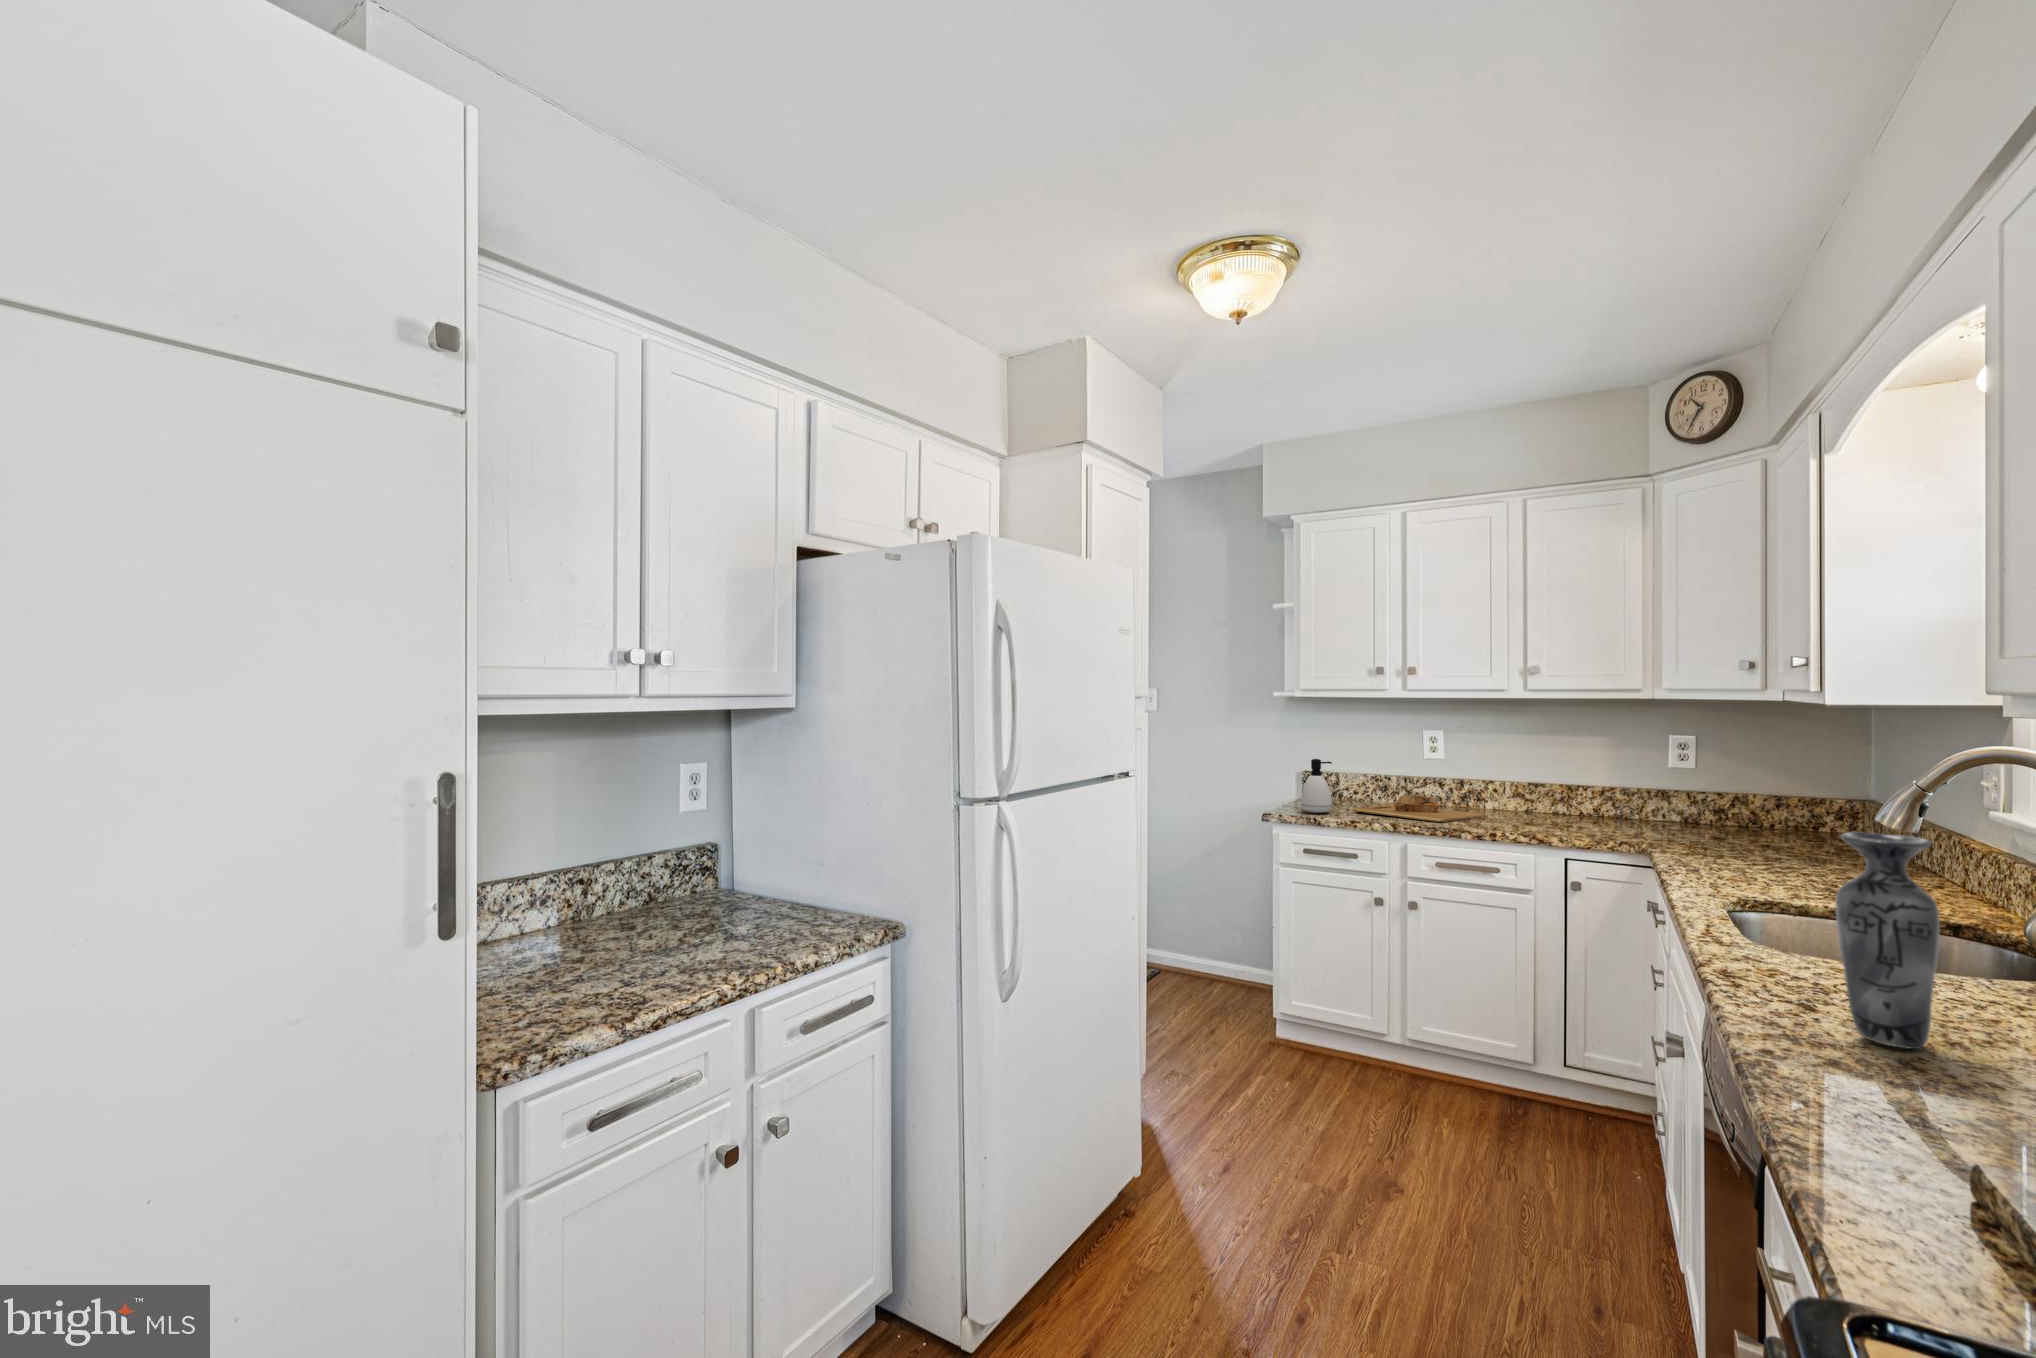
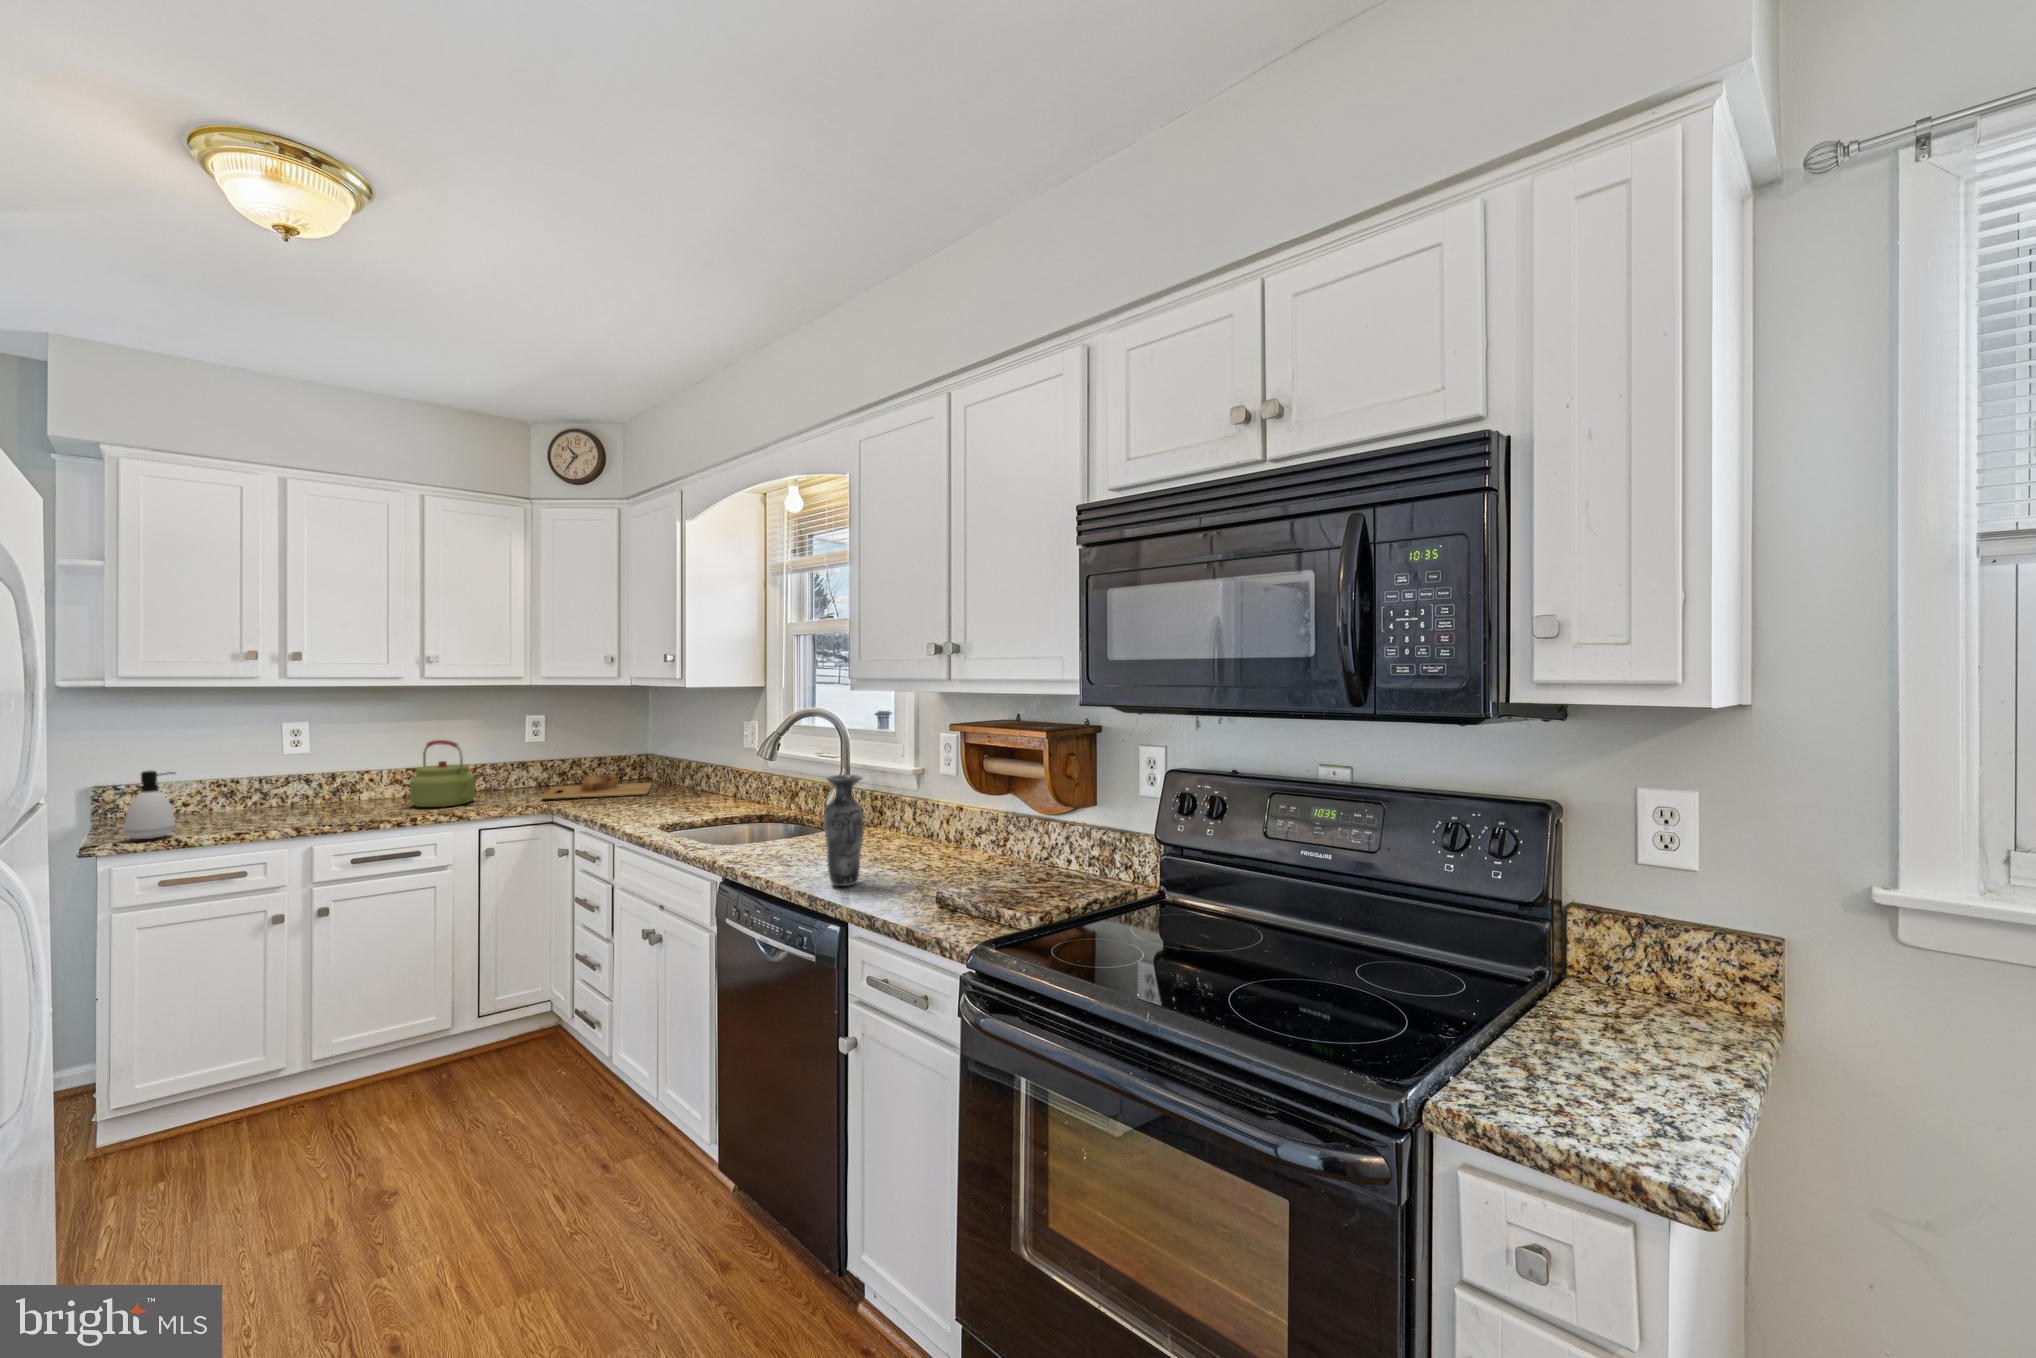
kettle: none [1514,754,1583,827] -> present [409,740,478,807]
cutting board: present [1353,795,1485,822] -> present [541,774,652,799]

